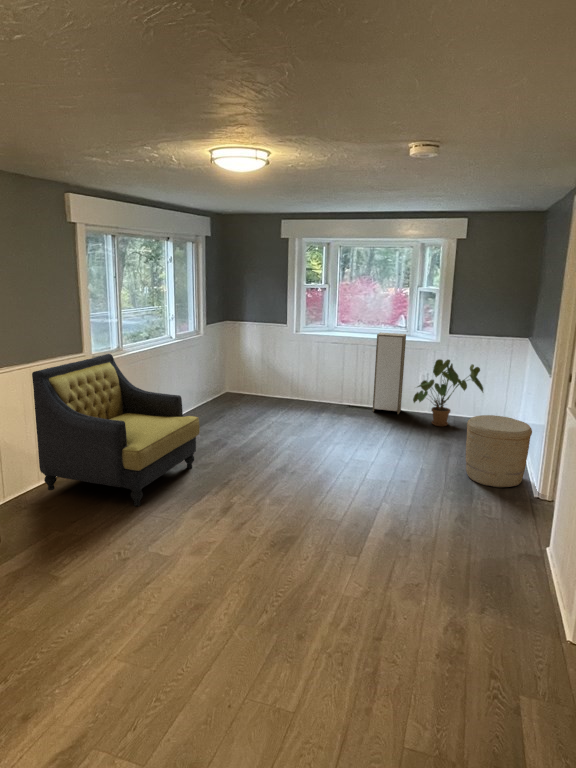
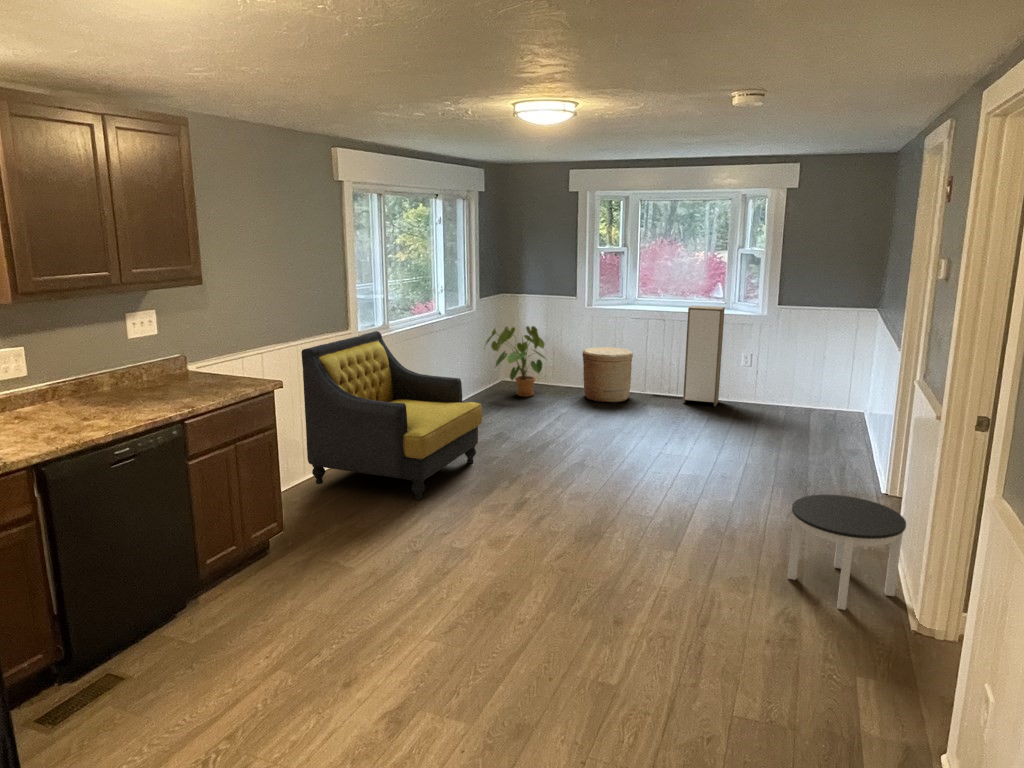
house plant: present [413,359,483,426] -> present [486,326,546,397]
woven basket: present [466,415,532,487] -> present [582,347,633,402]
round table: none [458,509,563,621] -> present [788,494,906,610]

